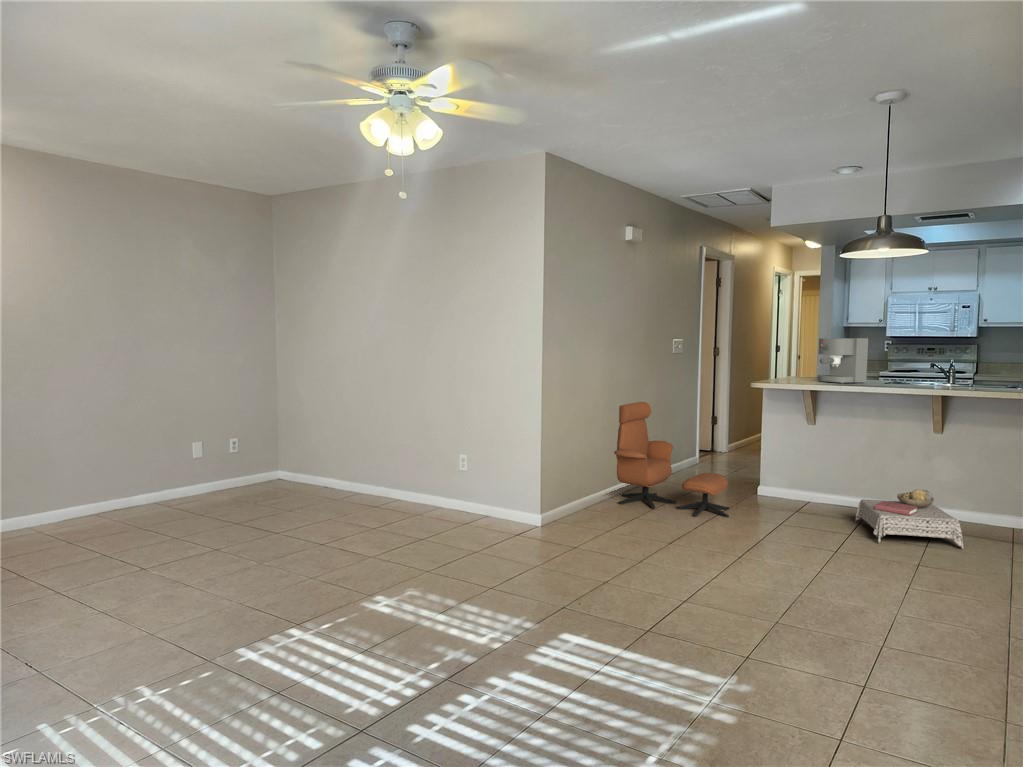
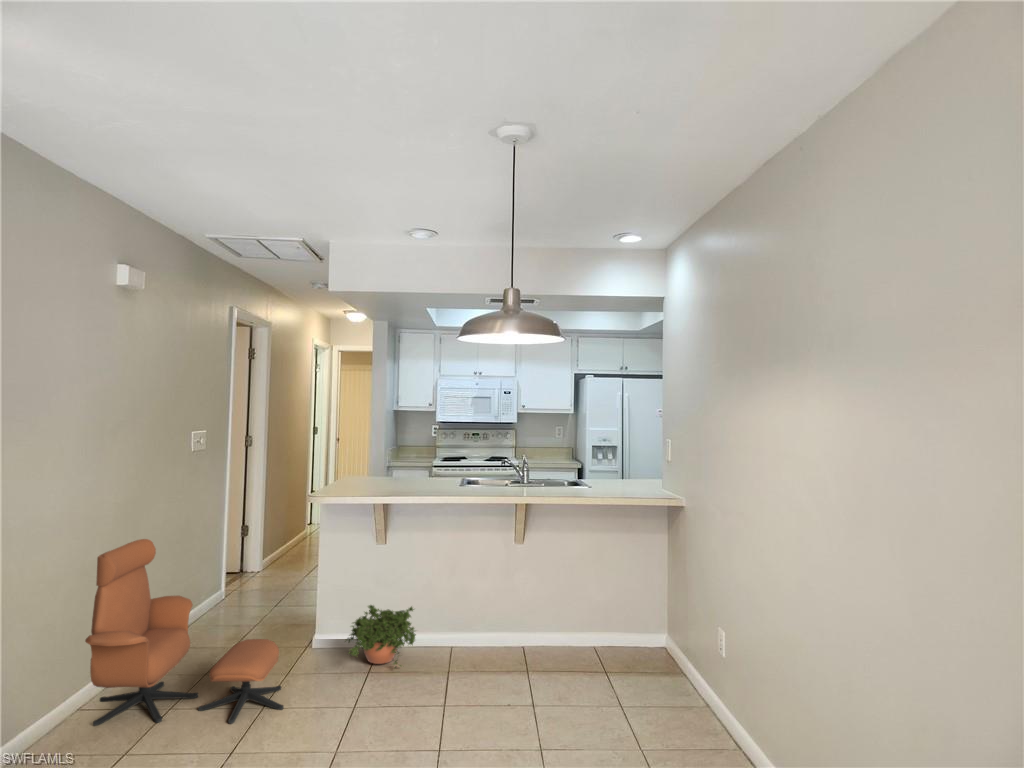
coffee maker: present [817,338,868,384] -> none [385,433,439,490]
potted plant: none [778,467,840,515] -> present [346,605,416,666]
ottoman: present [855,489,963,549] -> none [443,620,564,710]

